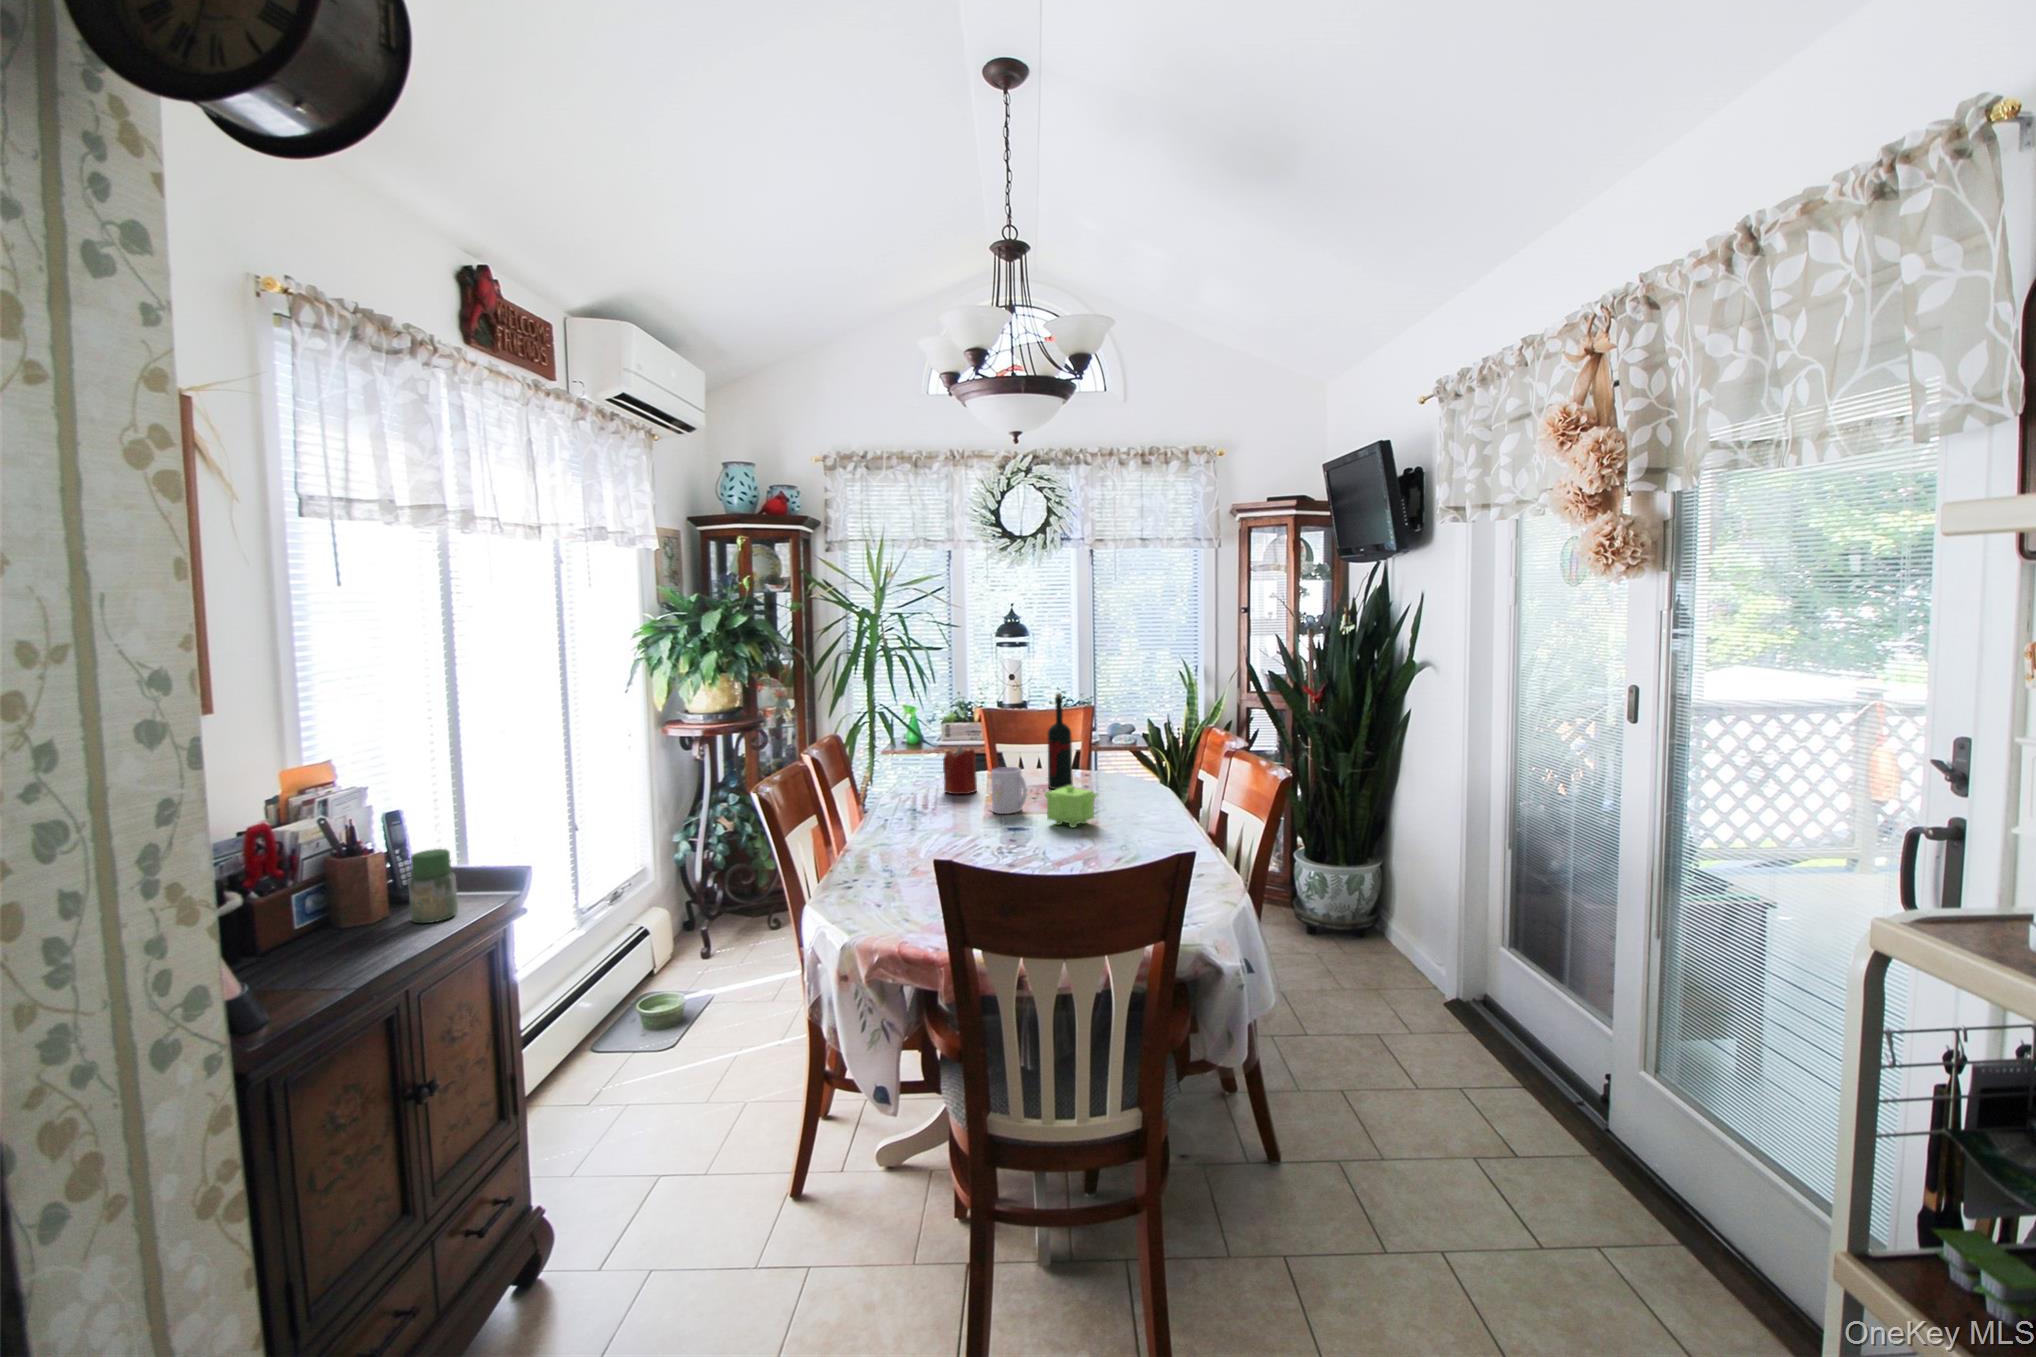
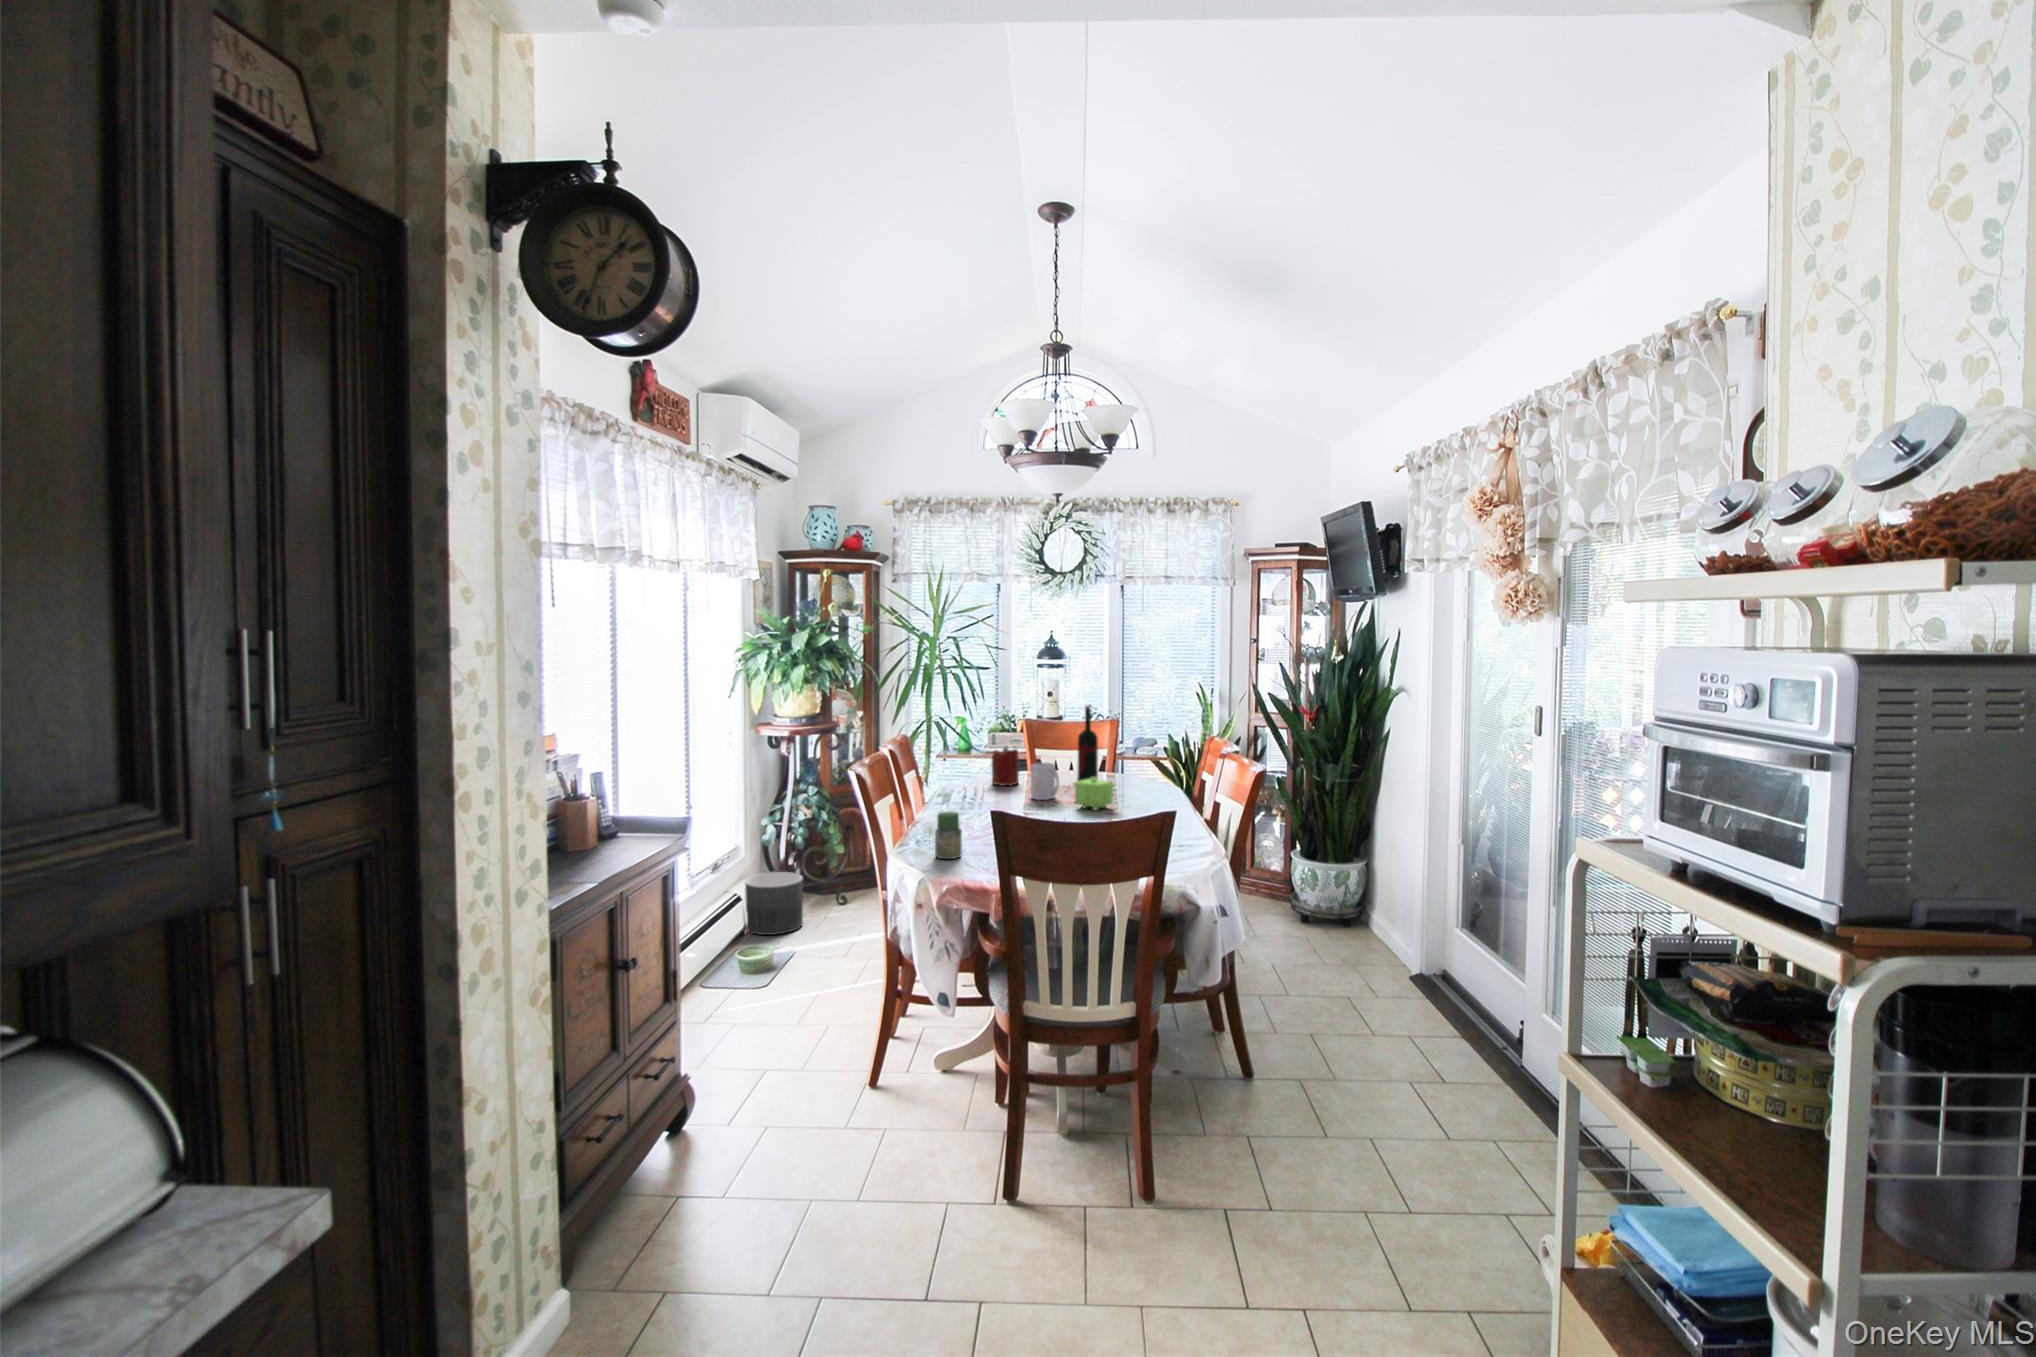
jar: present [408,849,458,923] -> present [935,812,962,859]
planter: none [655,896,727,974] -> present [745,872,803,935]

